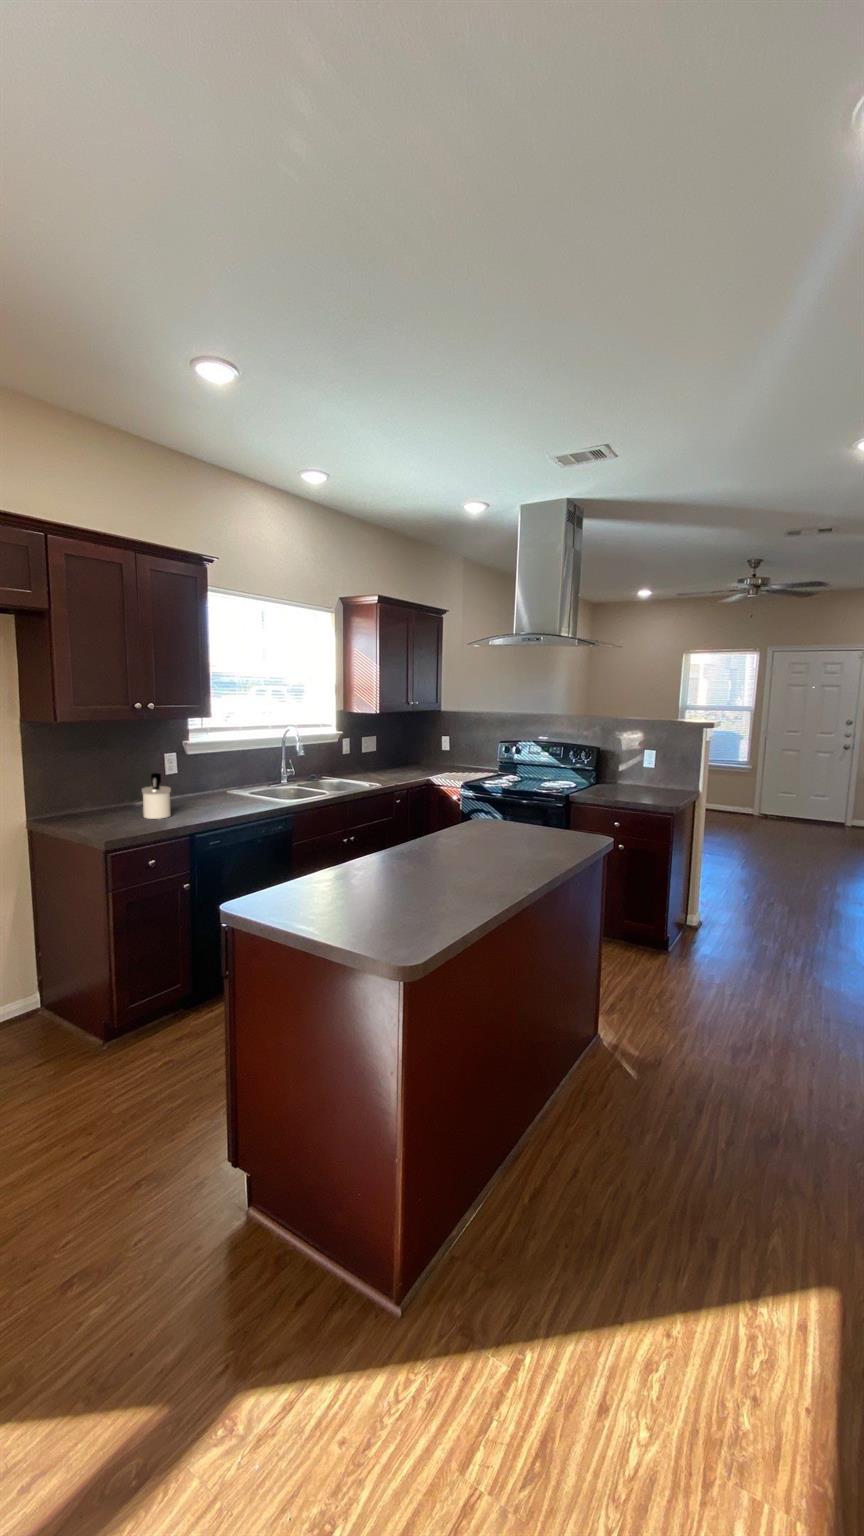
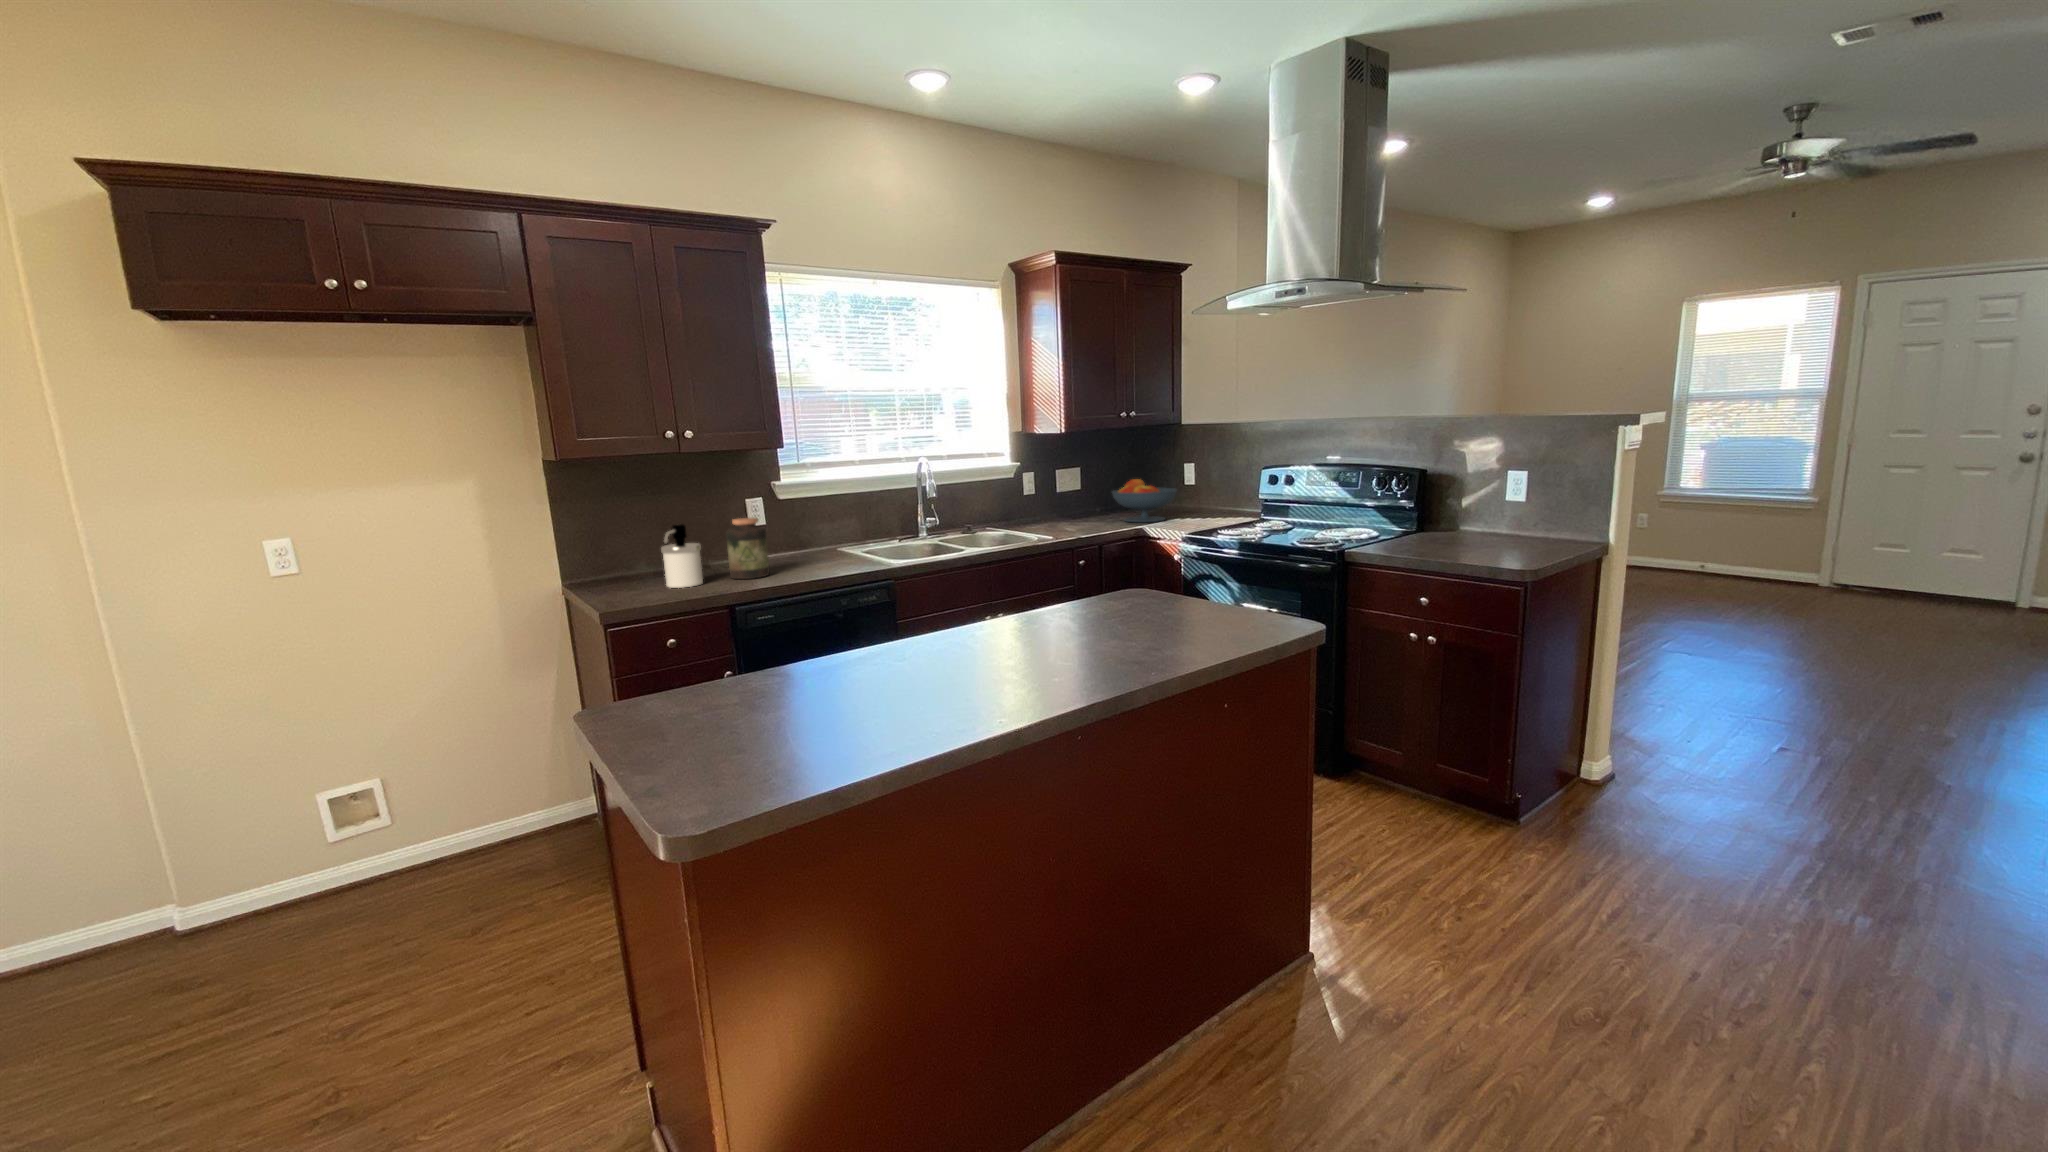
fruit bowl: none [401,744,444,774] -> present [1112,479,1177,522]
jar: none [183,769,213,812] -> present [726,518,770,579]

